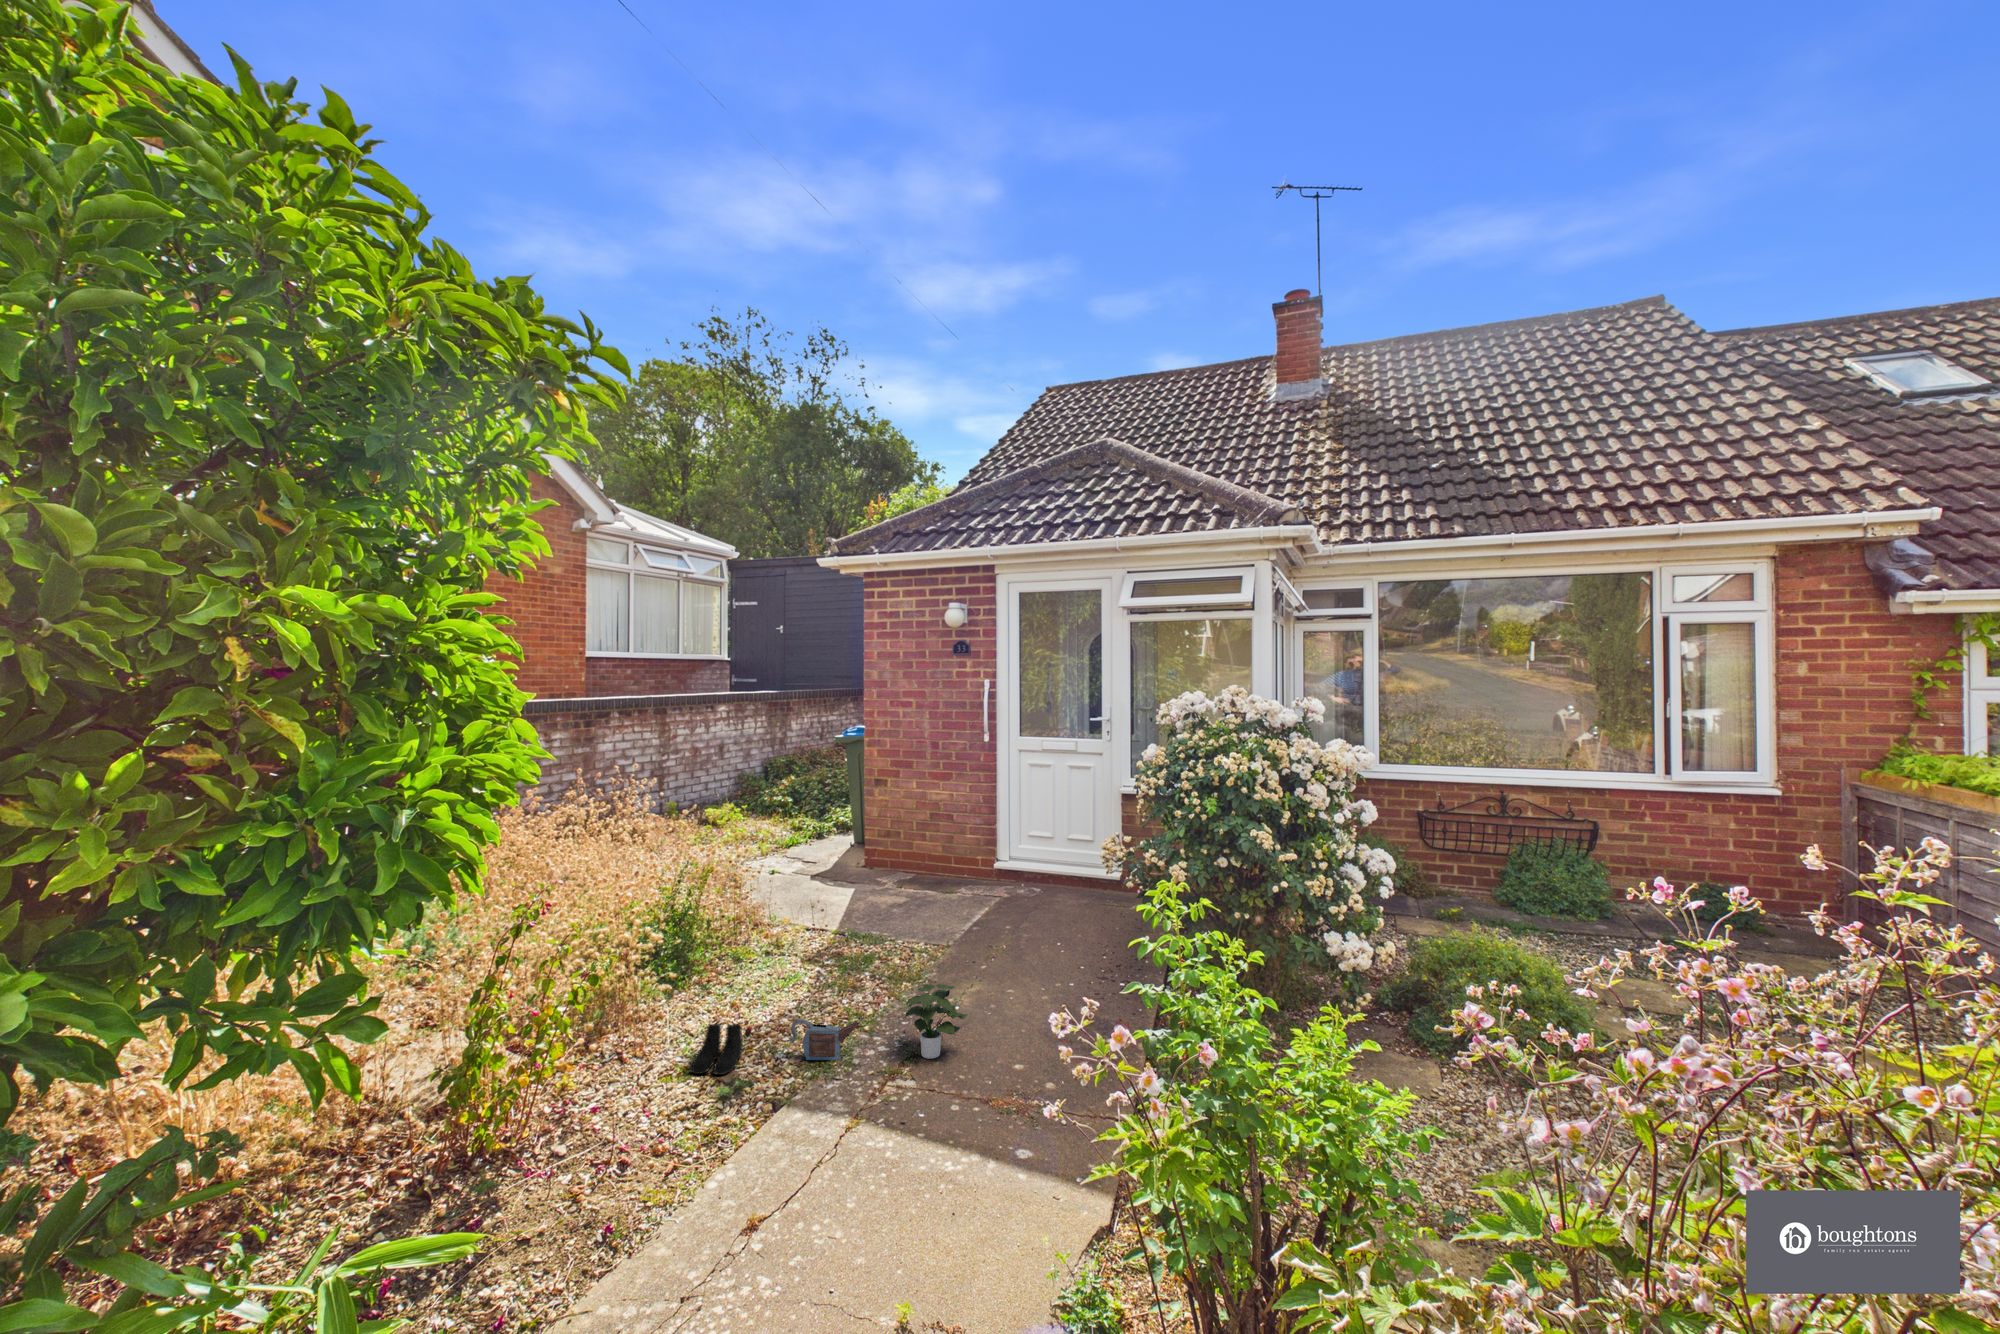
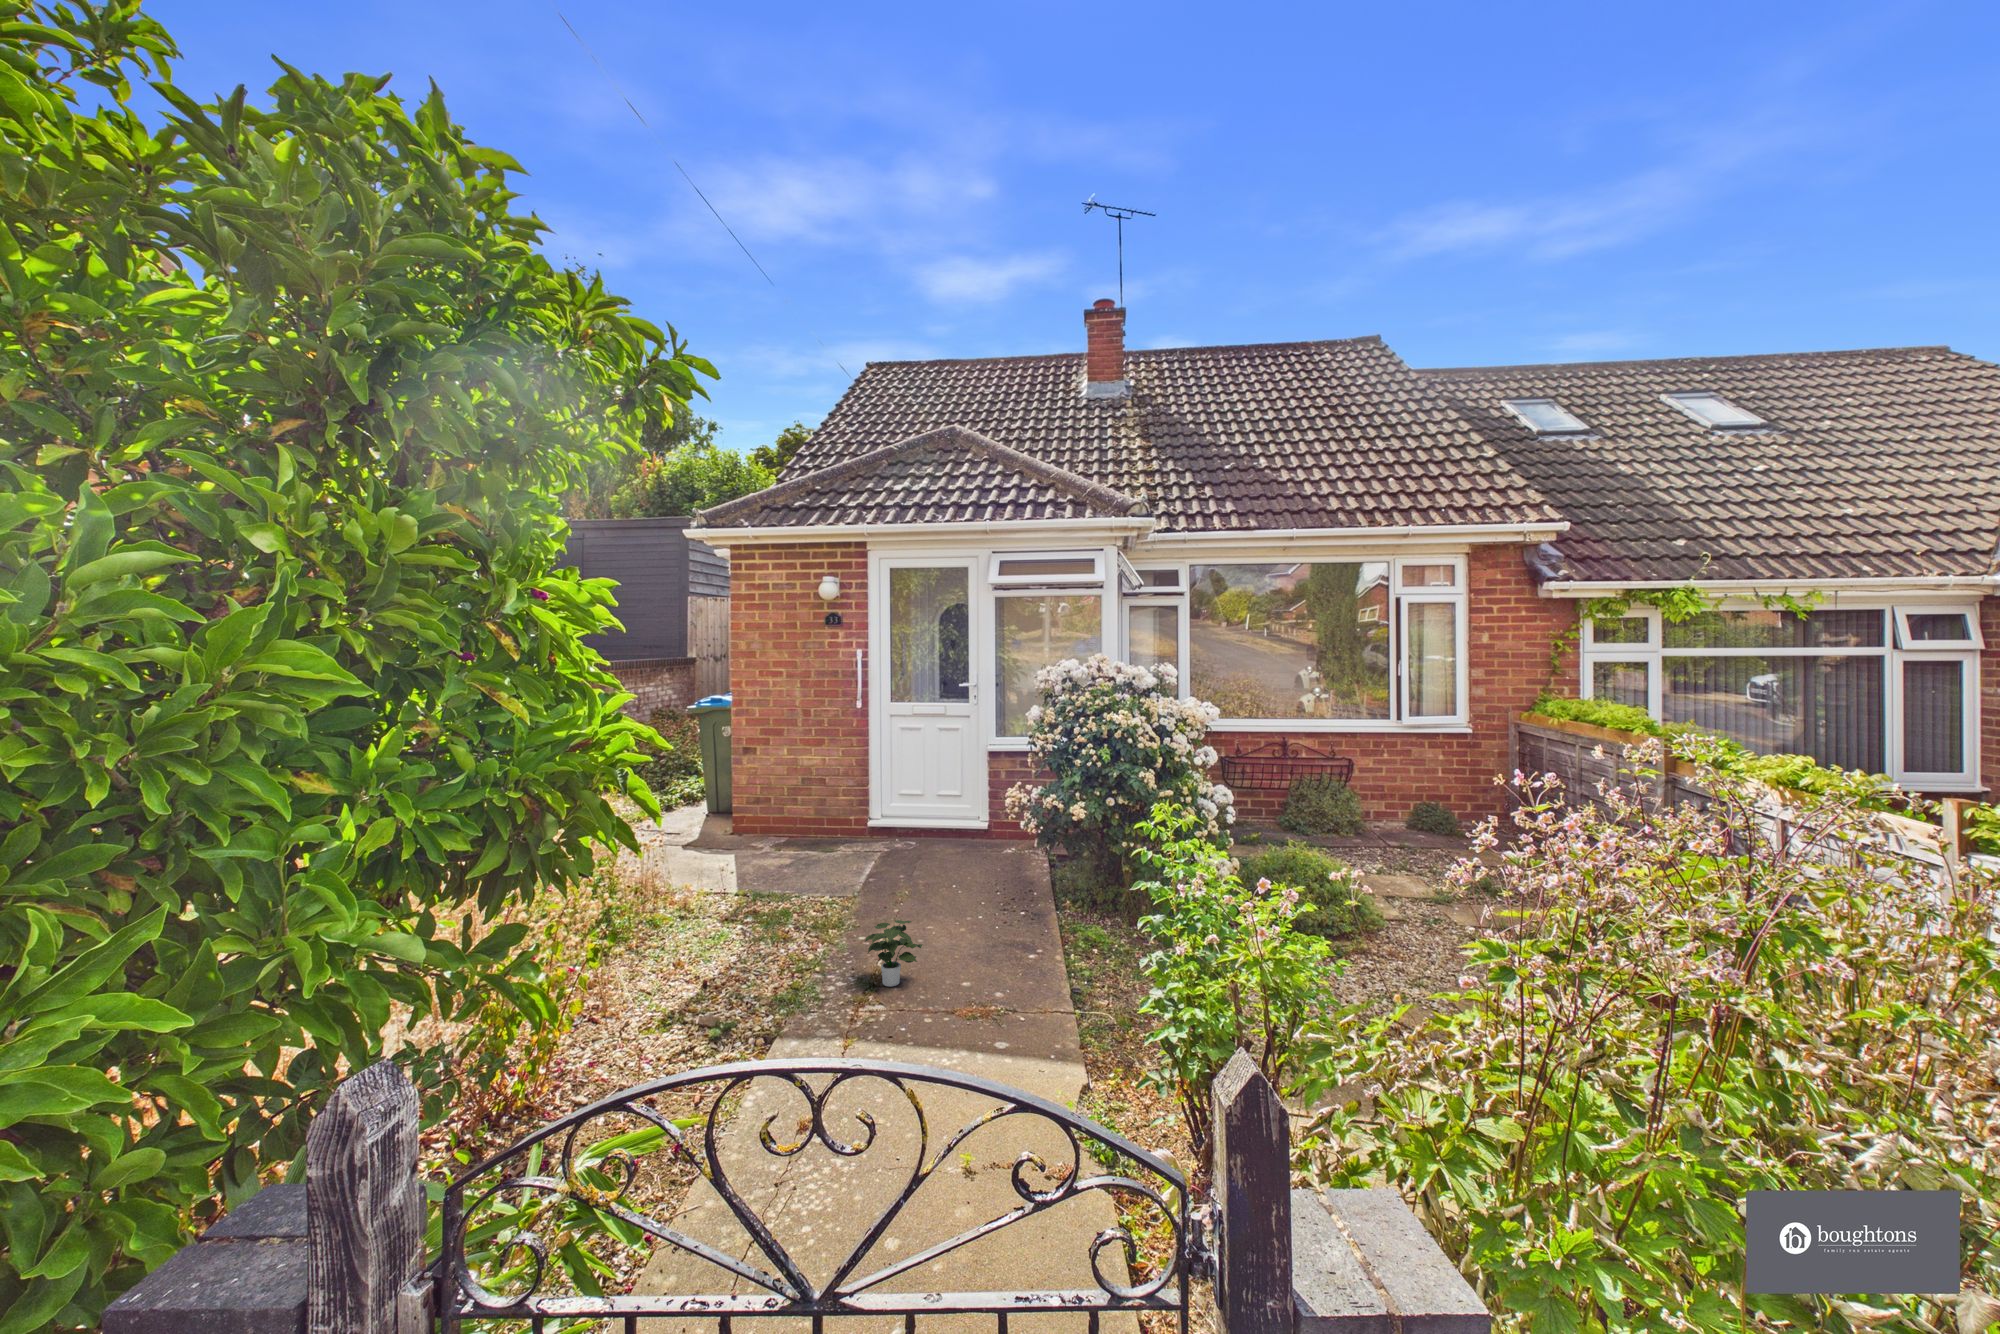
watering can: present [790,1019,860,1060] -> none [760,961,827,1002]
boots: present [692,1023,742,1075] -> none [668,977,711,1027]

